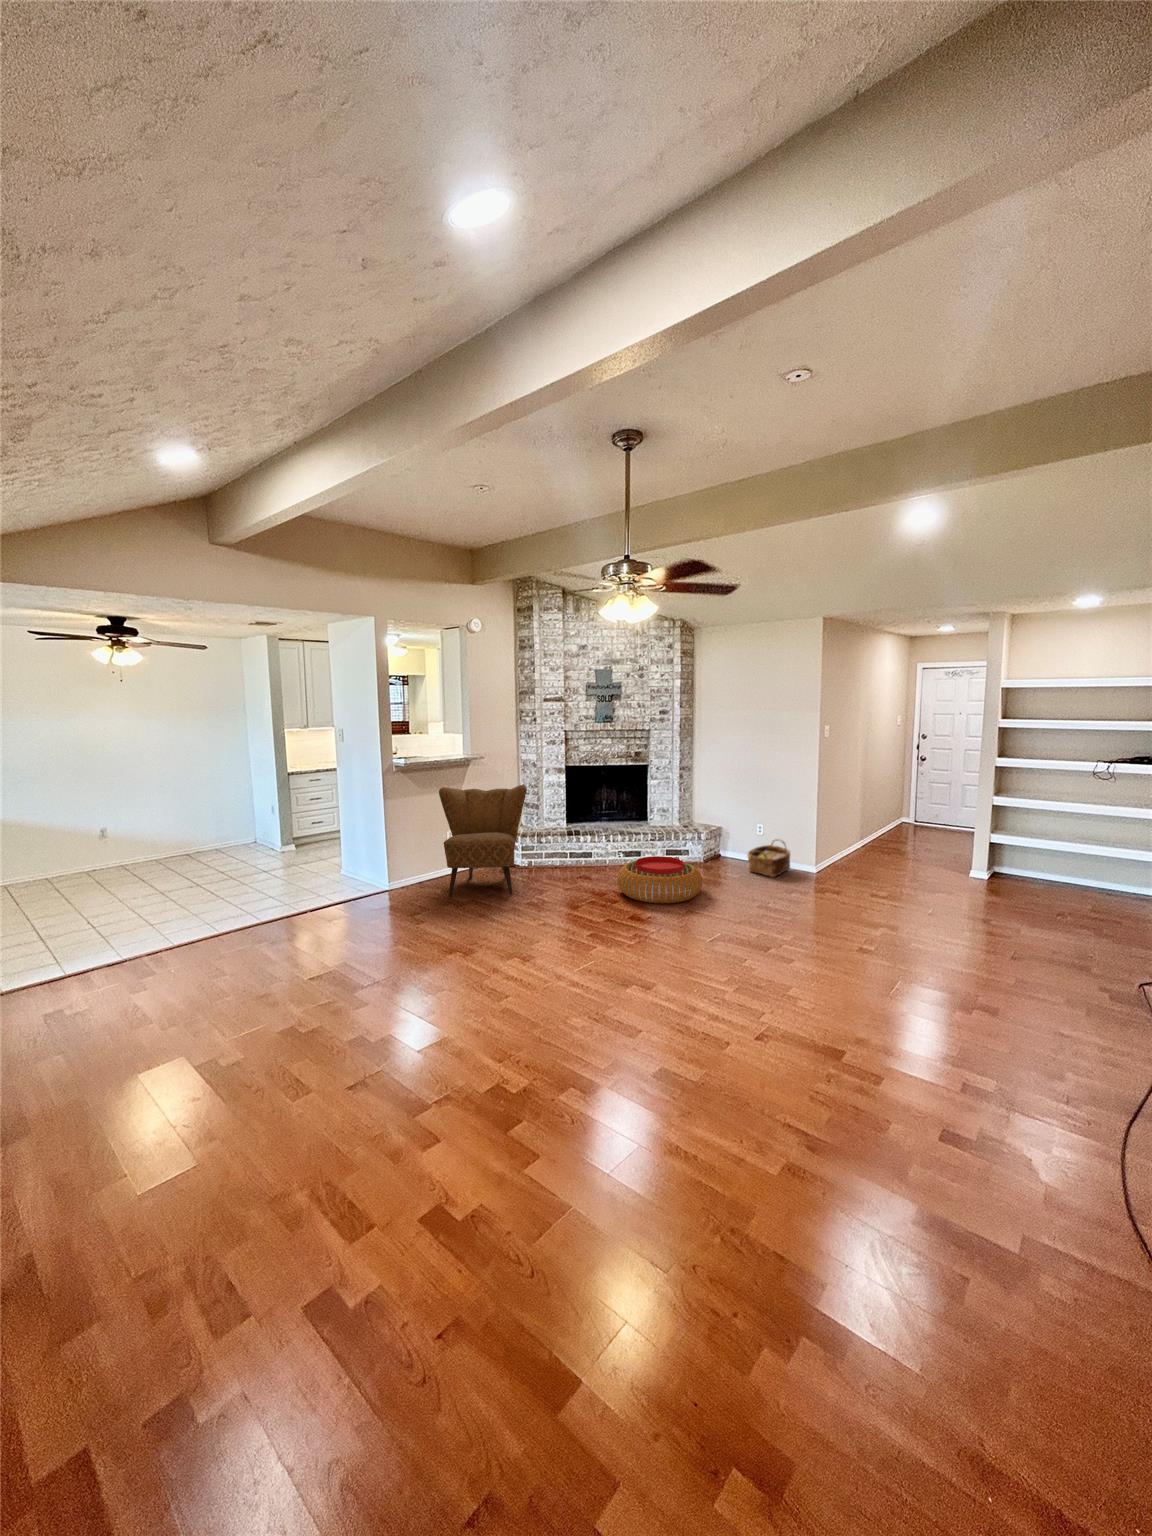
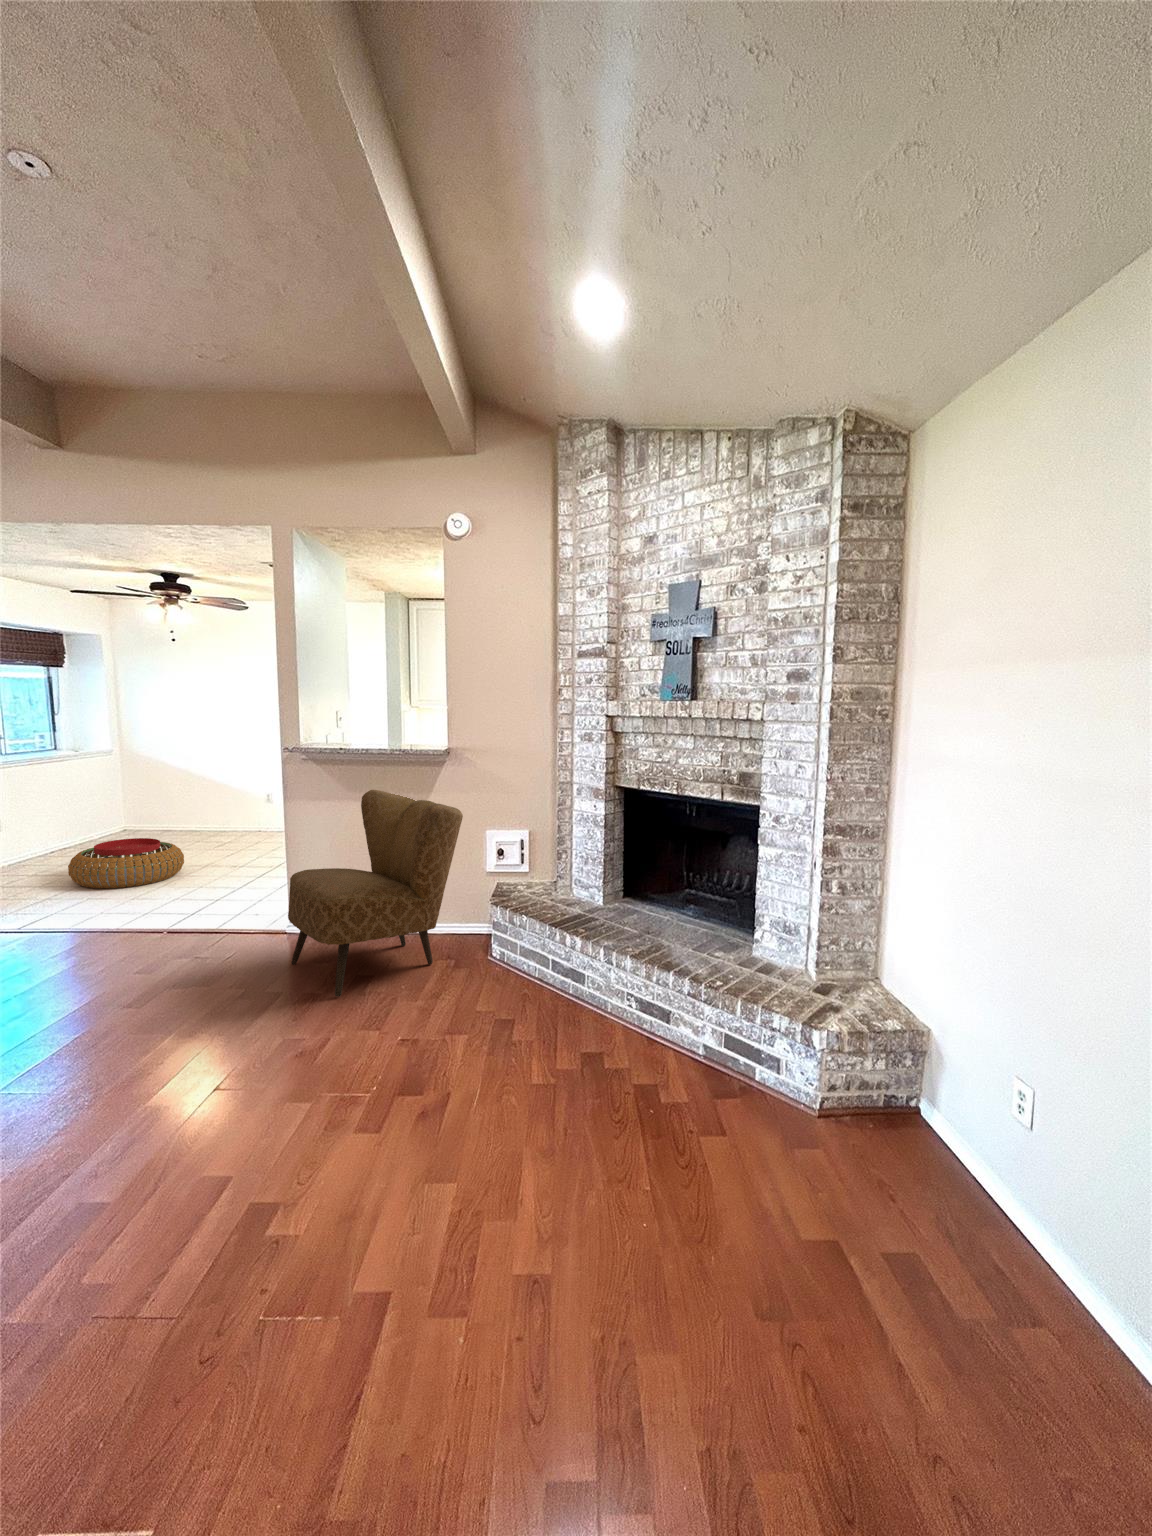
woven basket: present [748,839,790,877] -> none [852,1160,1057,1337]
pouf: present [617,856,702,903] -> present [68,838,184,888]

